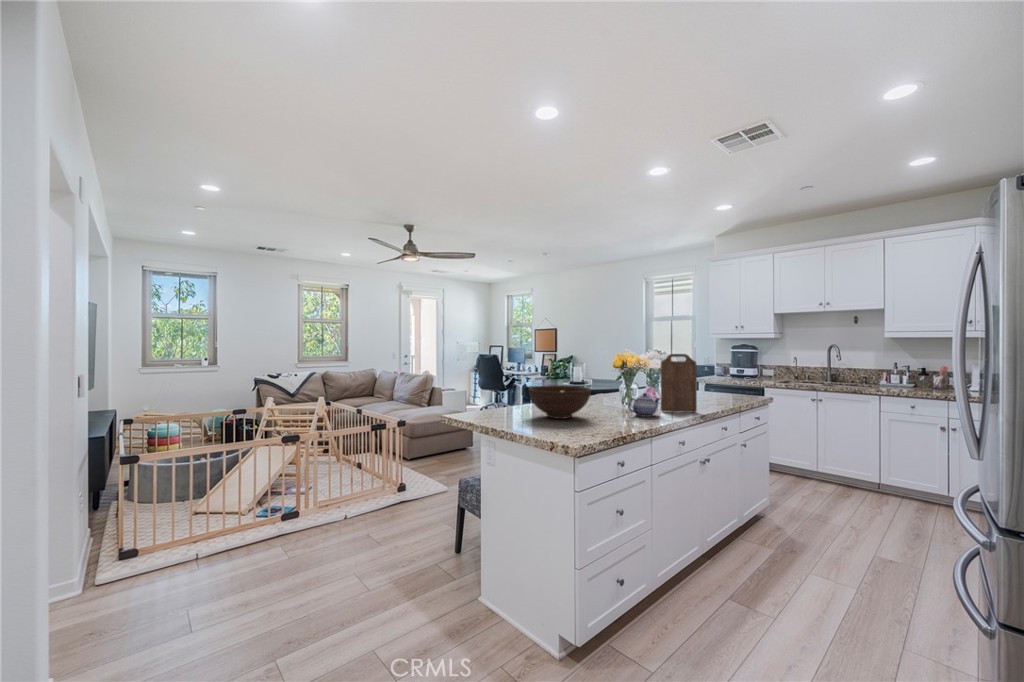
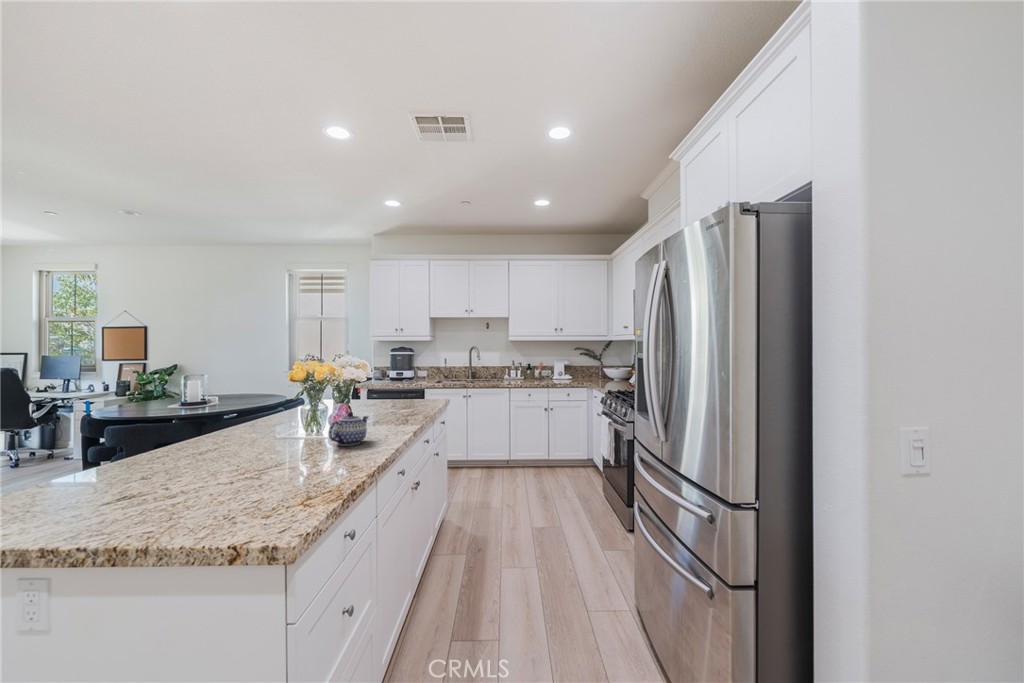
cutting board: present [661,354,697,412] -> none [364,357,406,433]
fruit bowl: present [529,385,591,419] -> none [136,414,273,479]

